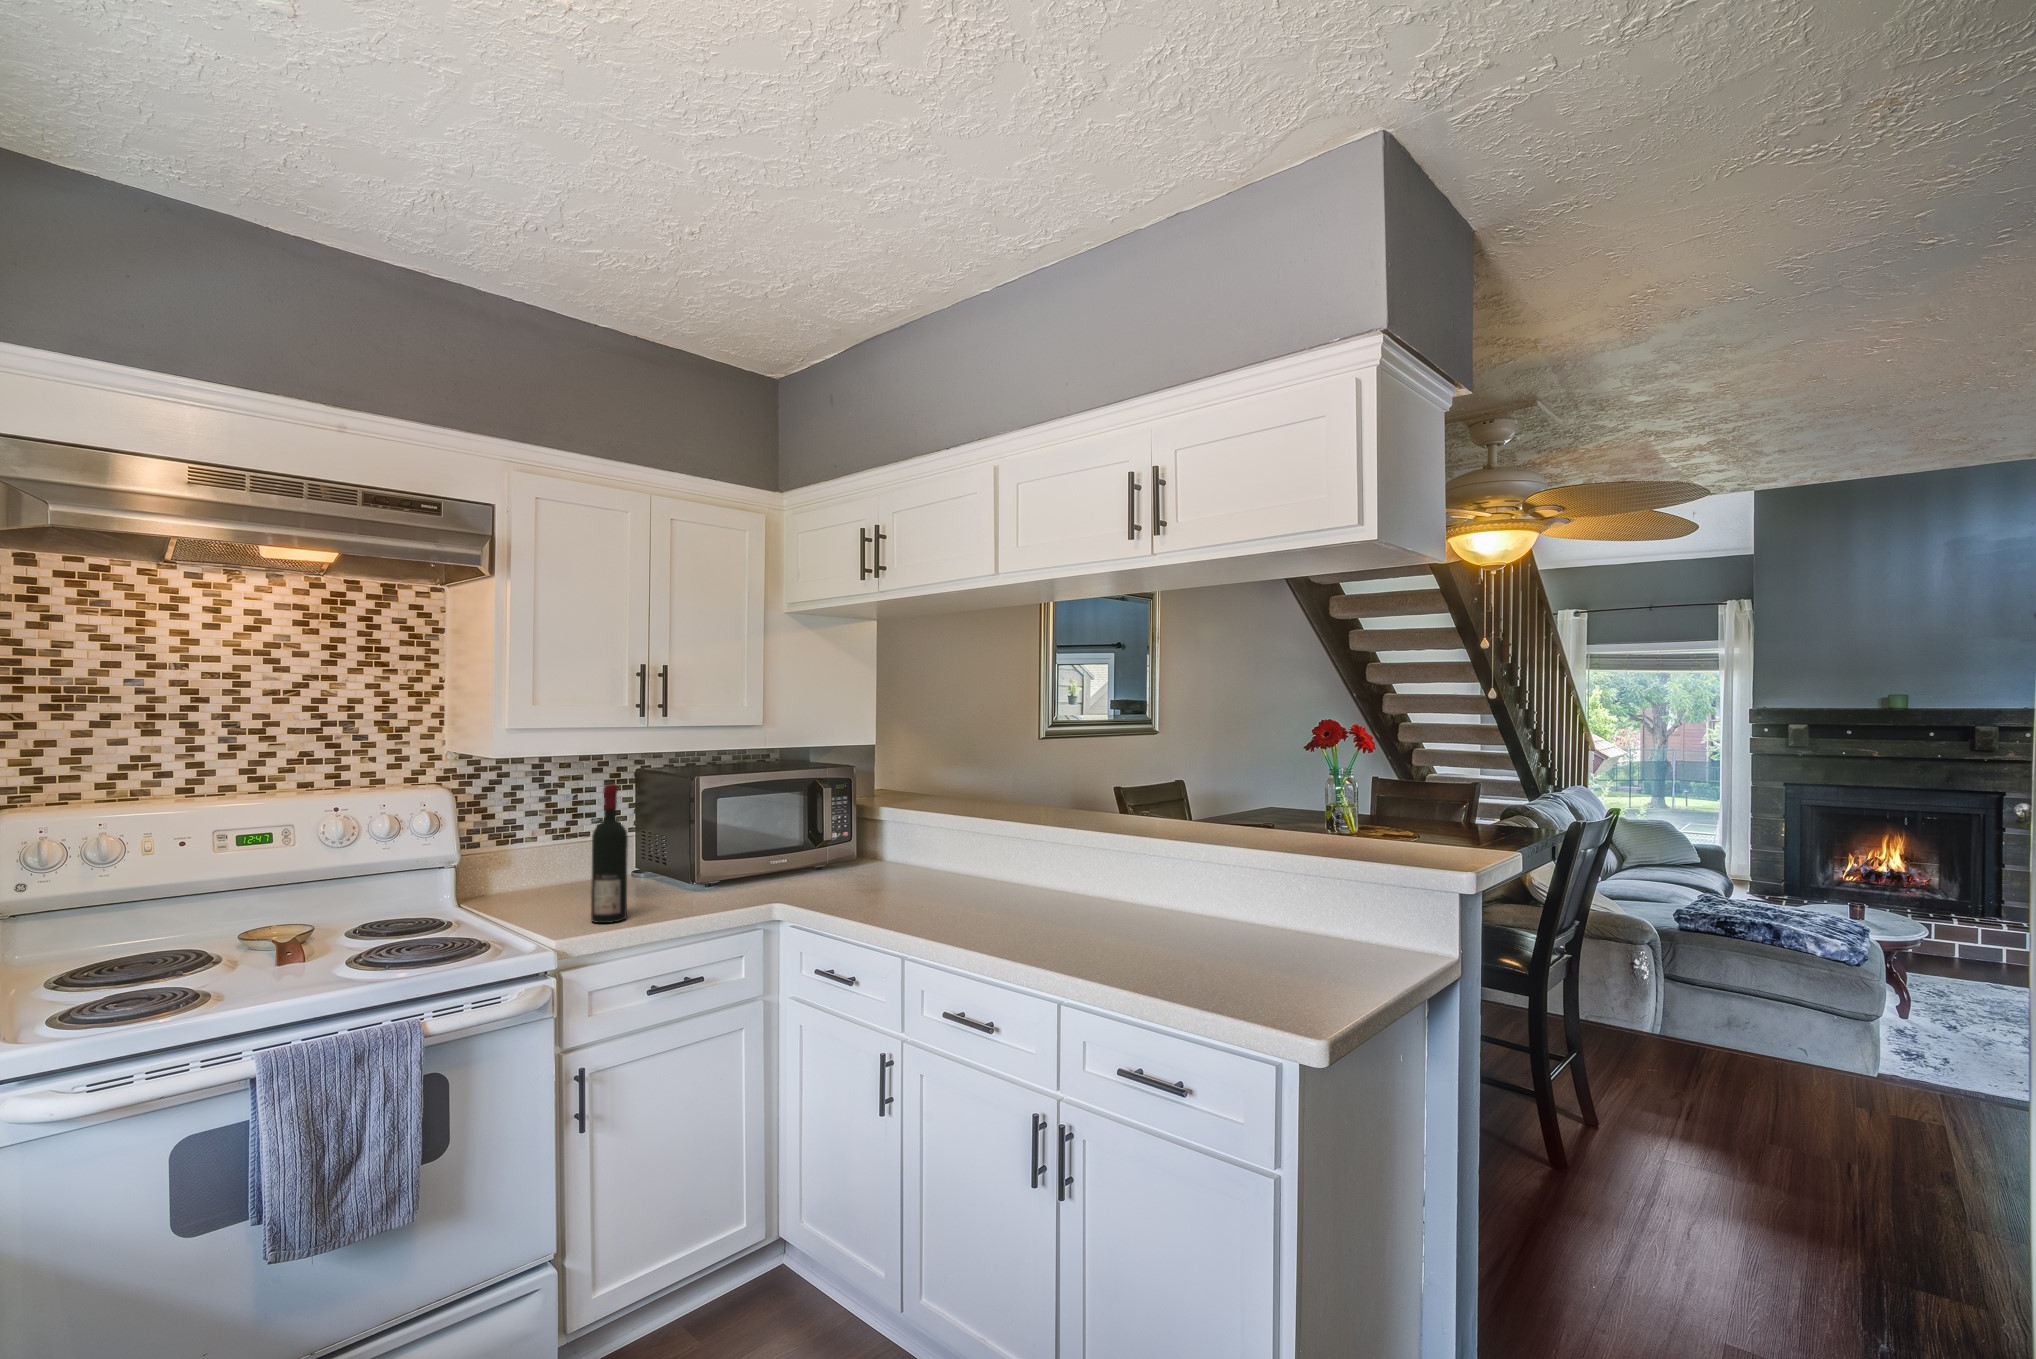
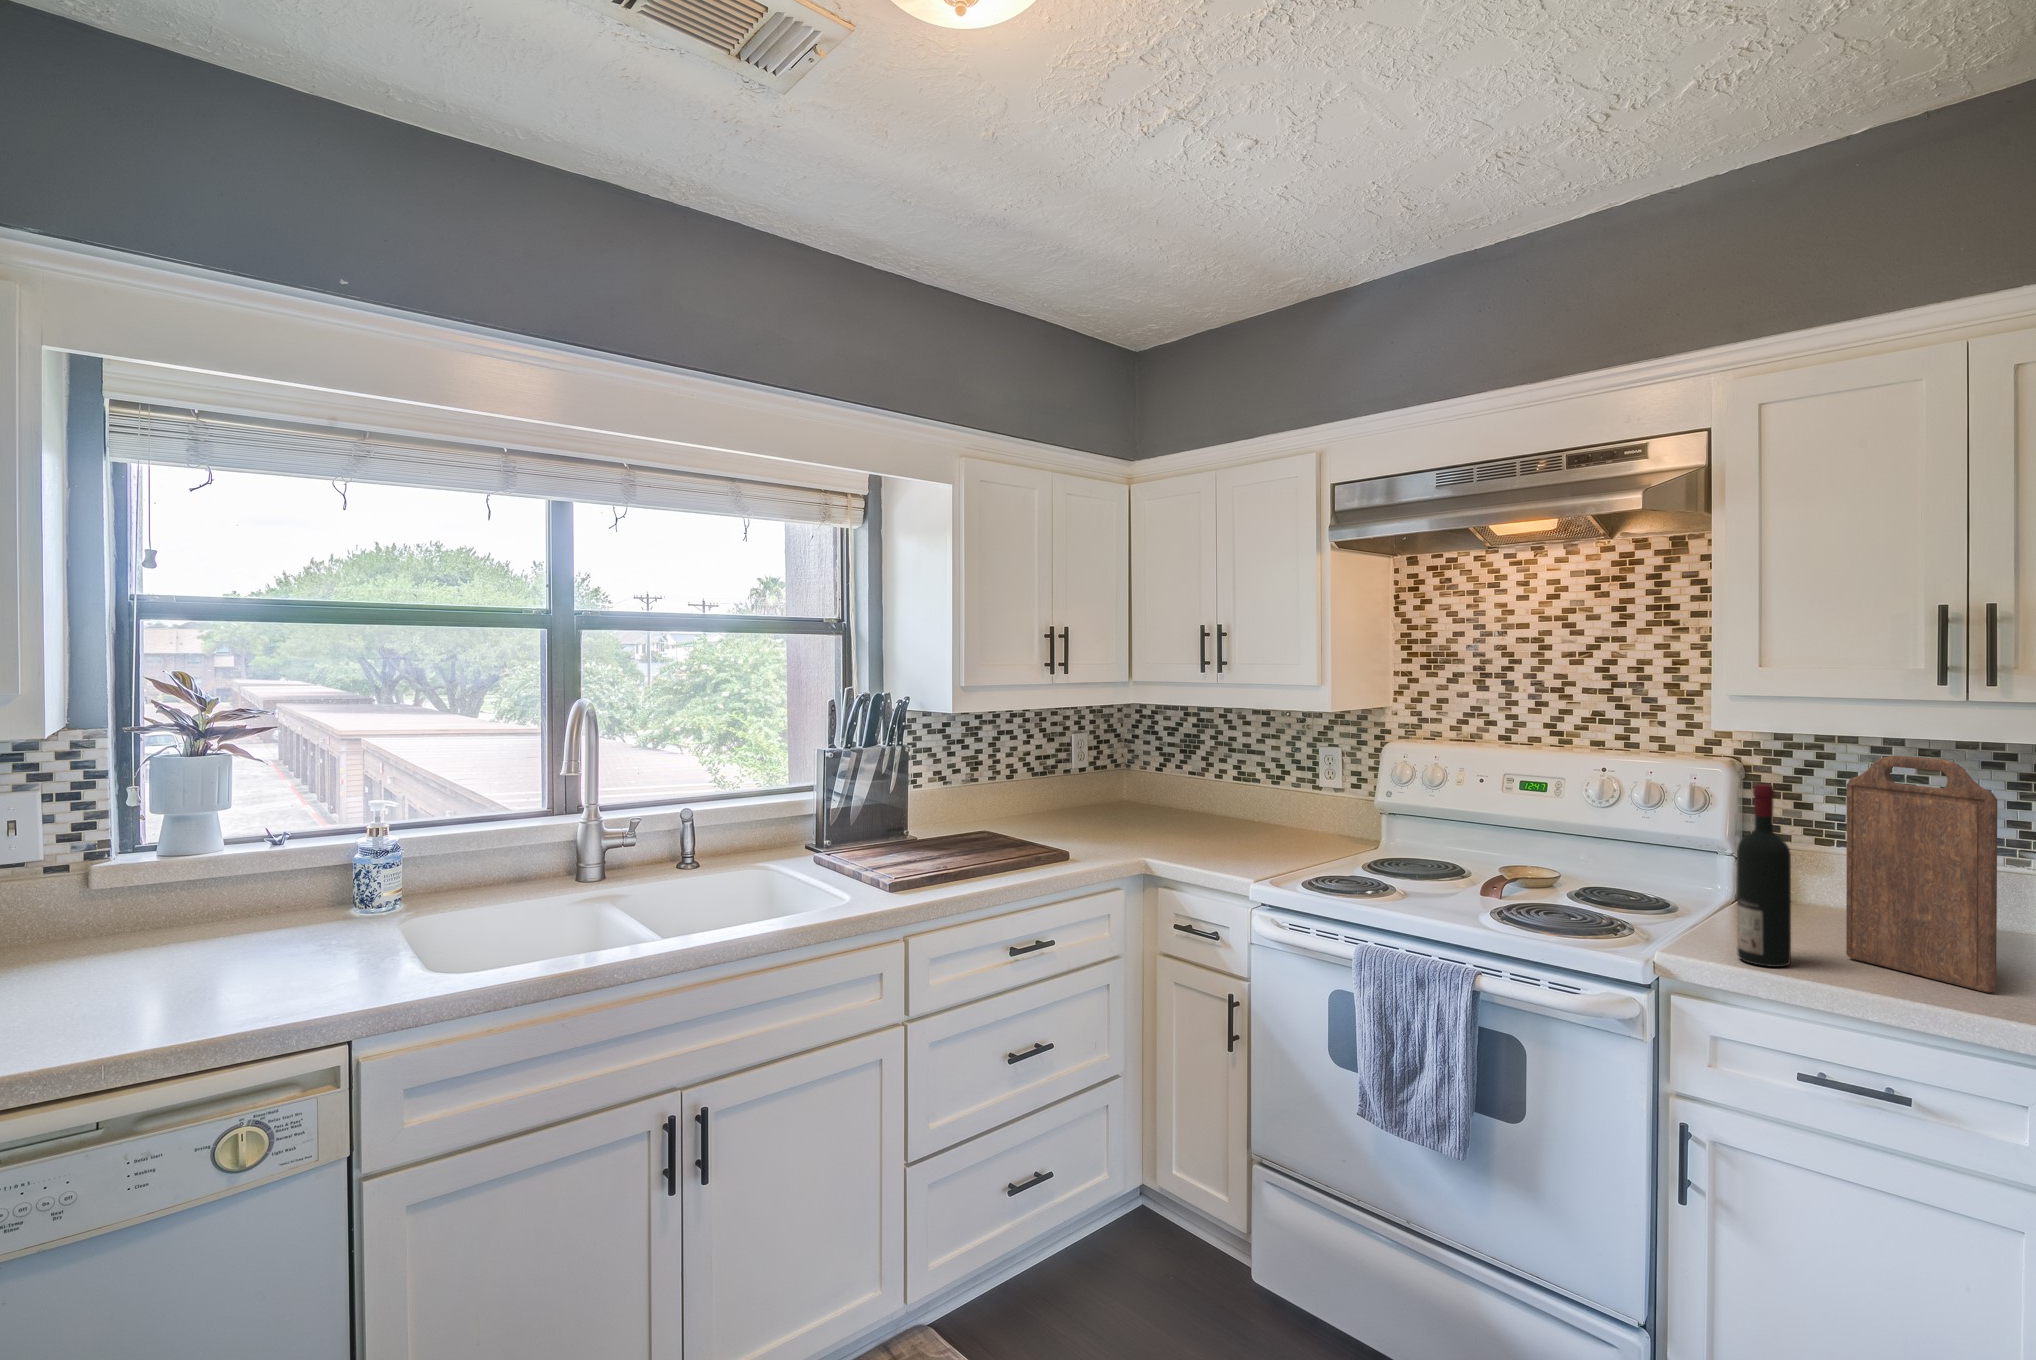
cutting board: none [626,756,716,905] -> present [1846,755,1997,992]

